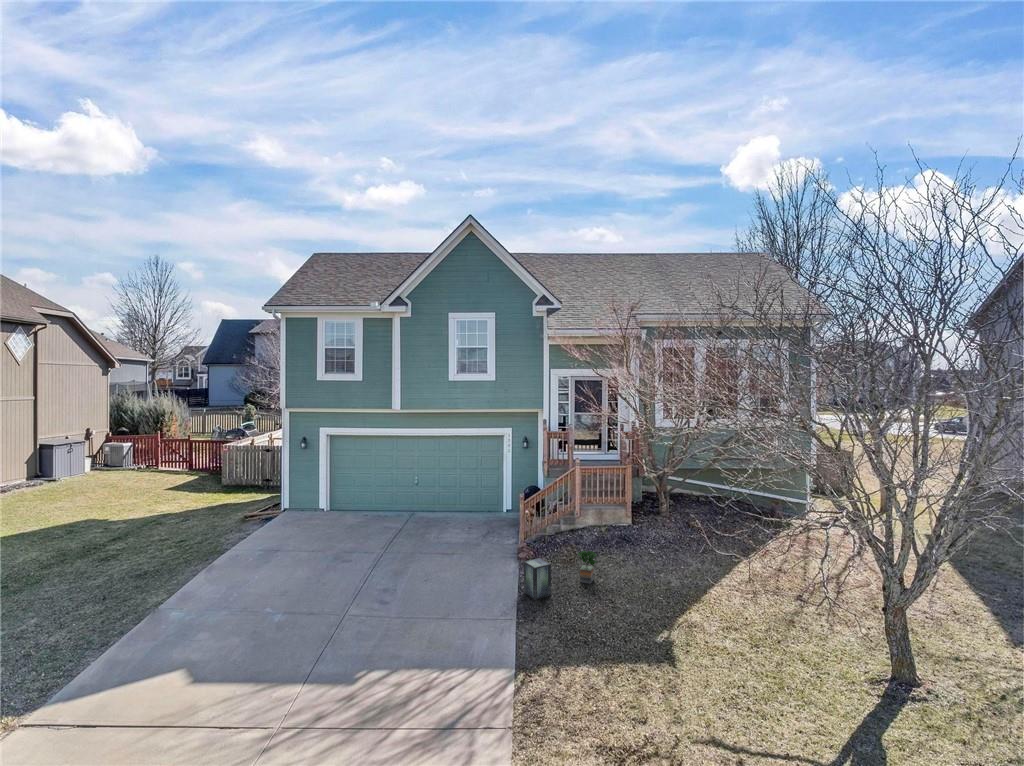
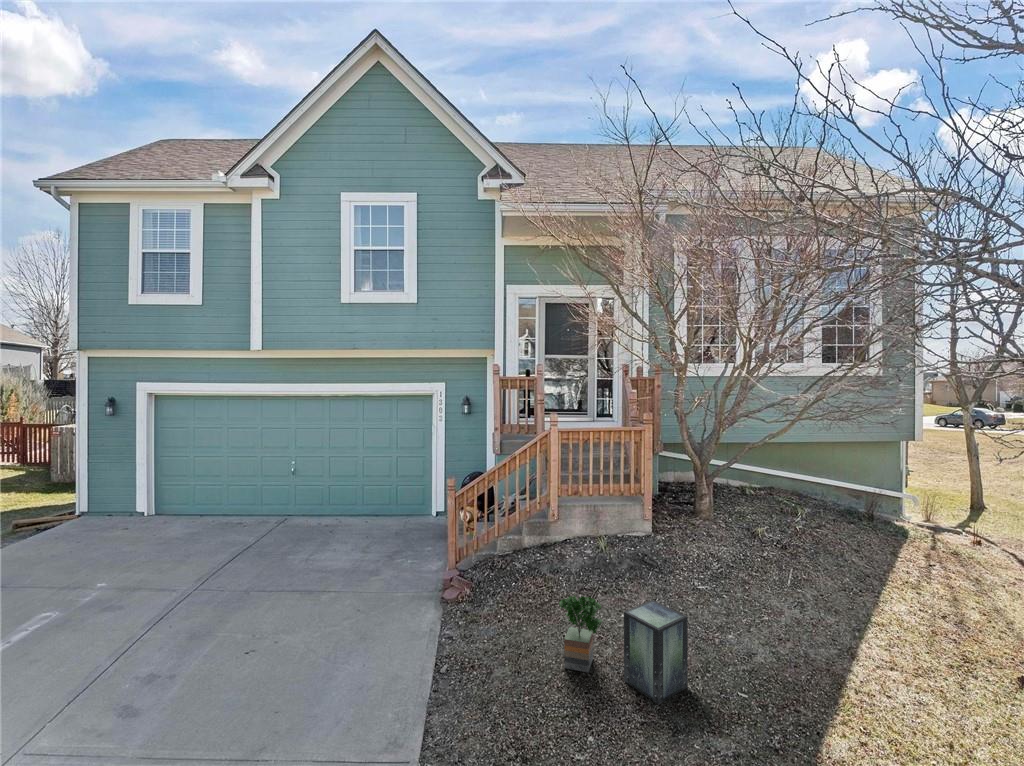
storage box: present [524,558,551,600] -> present [624,600,688,704]

